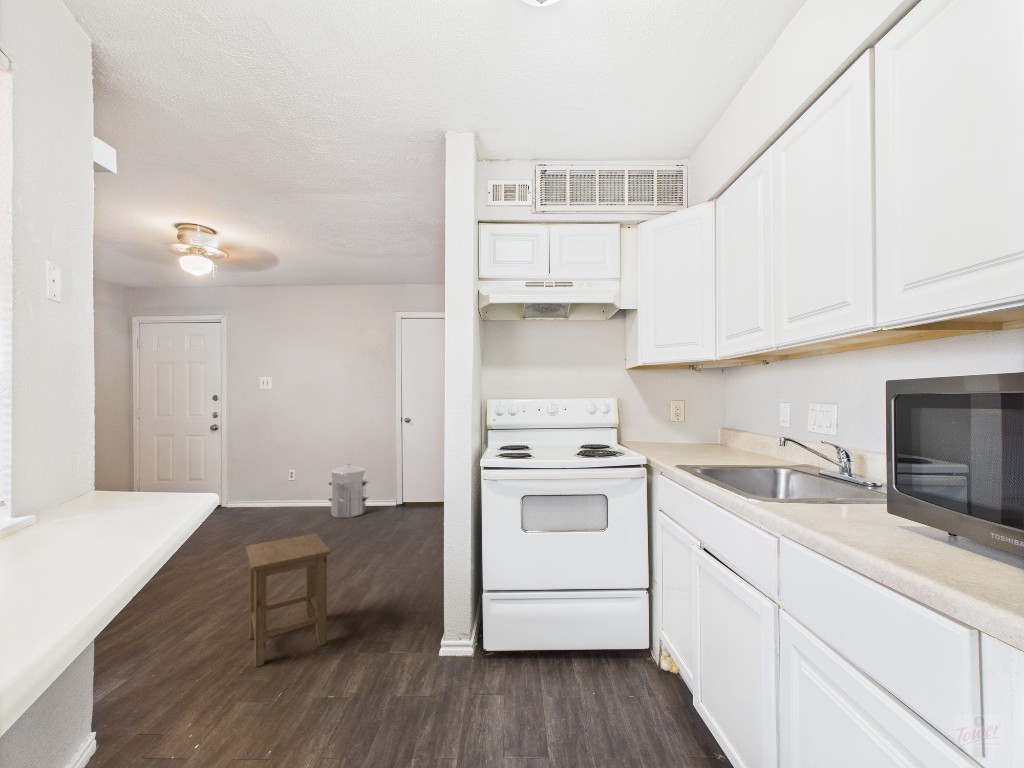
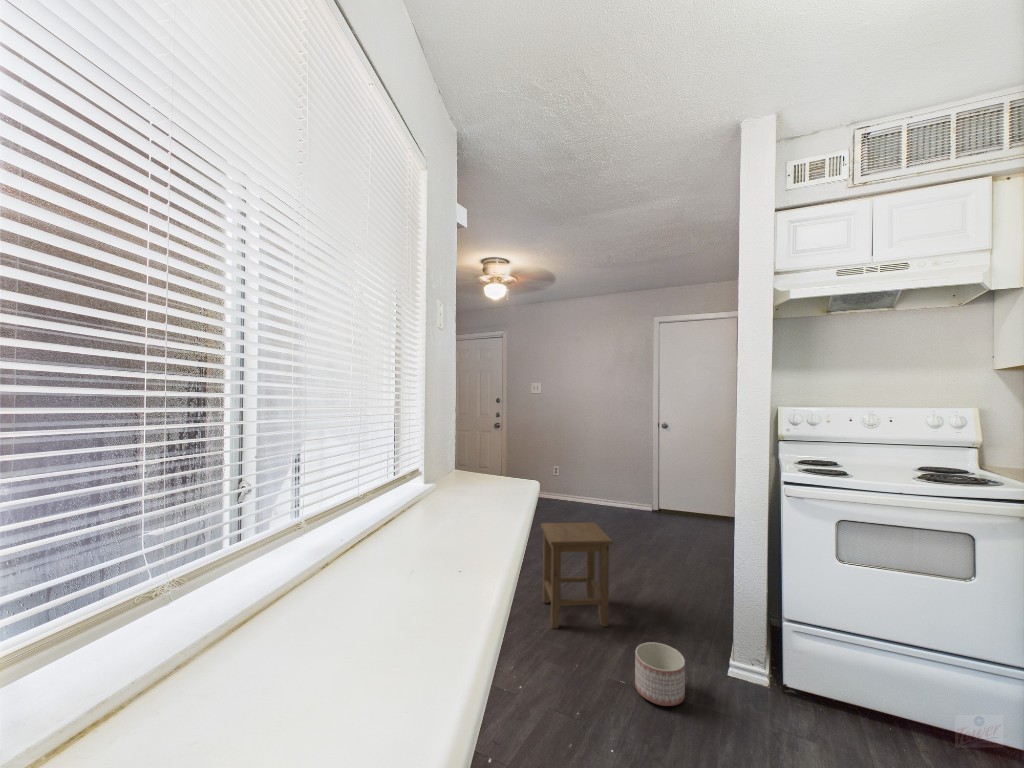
waste bin: present [329,465,368,518] -> none [587,463,623,514]
planter: none [344,647,395,713] -> present [635,642,685,706]

